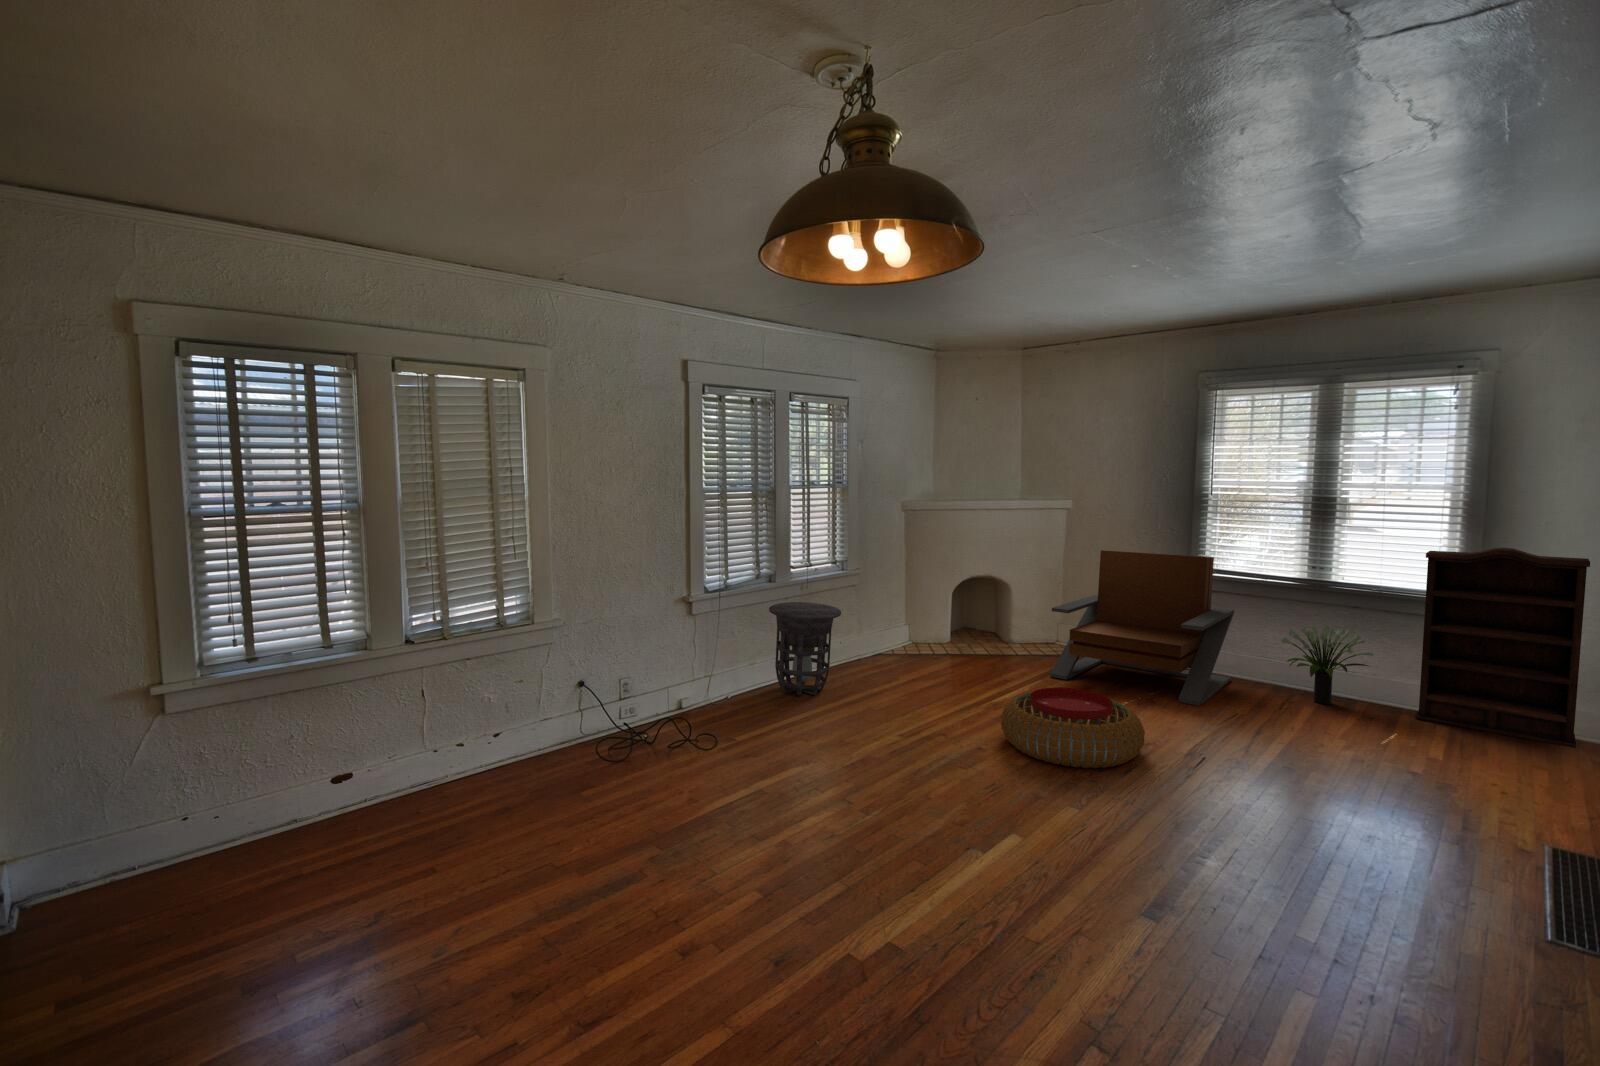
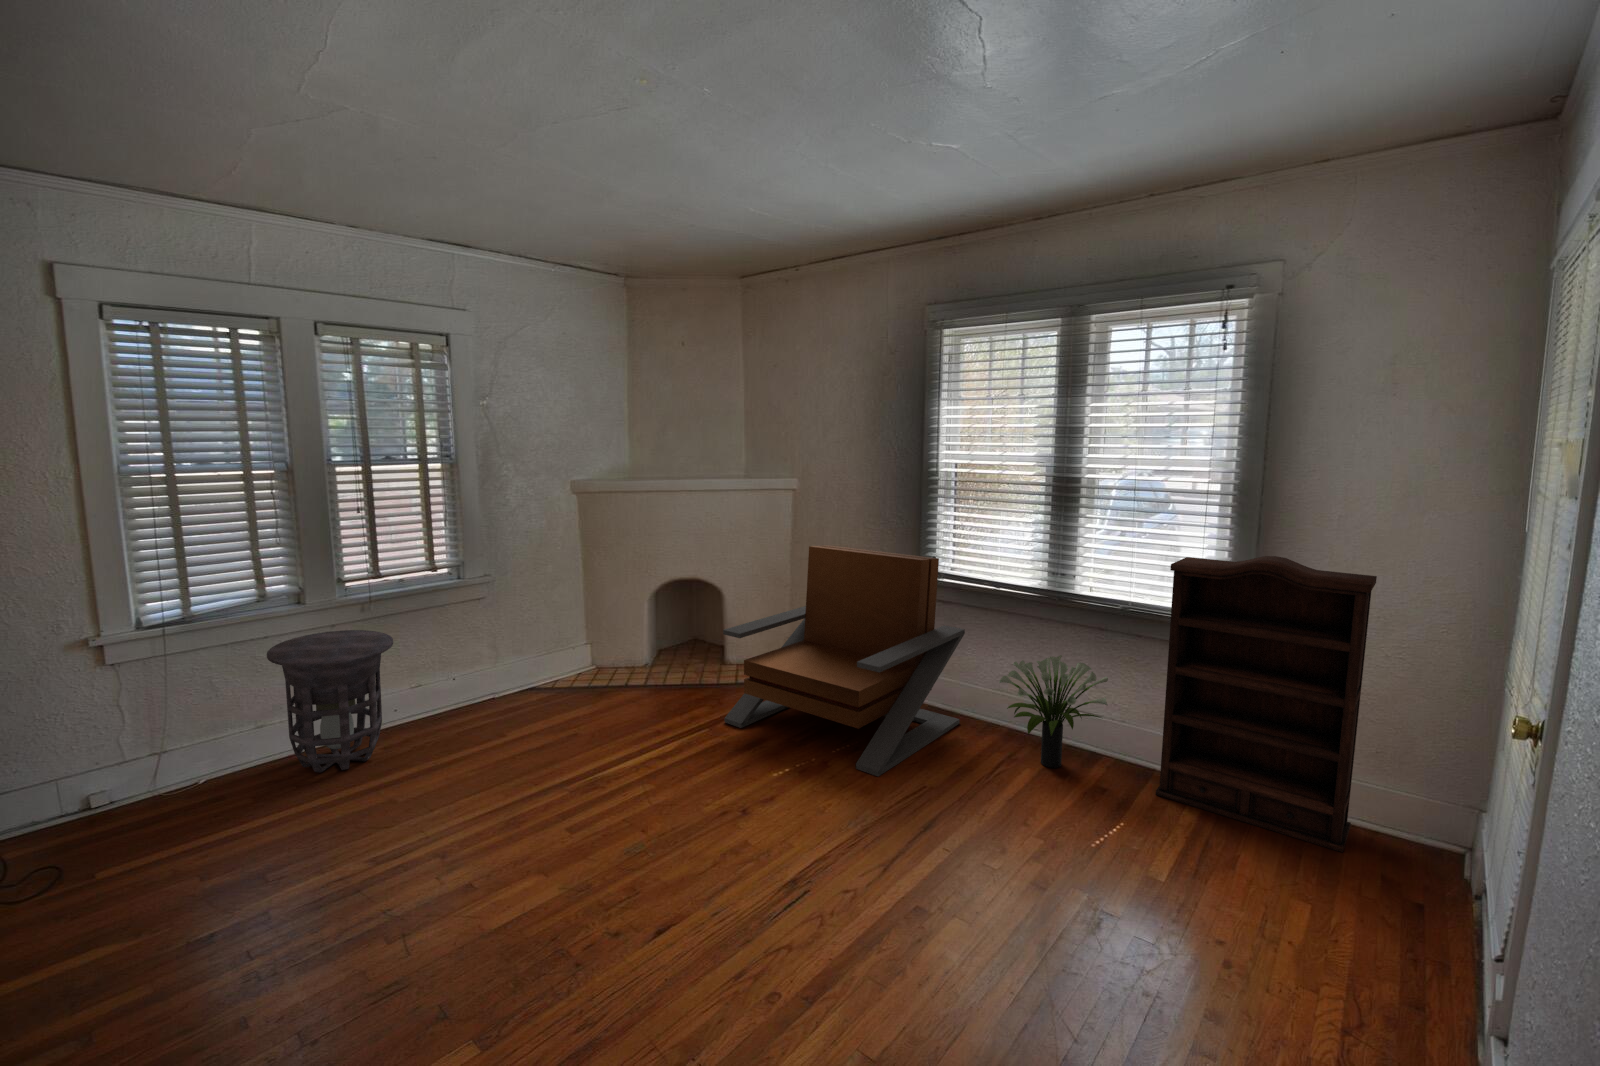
pouf: present [1001,688,1145,768] -> none [492,779,711,936]

